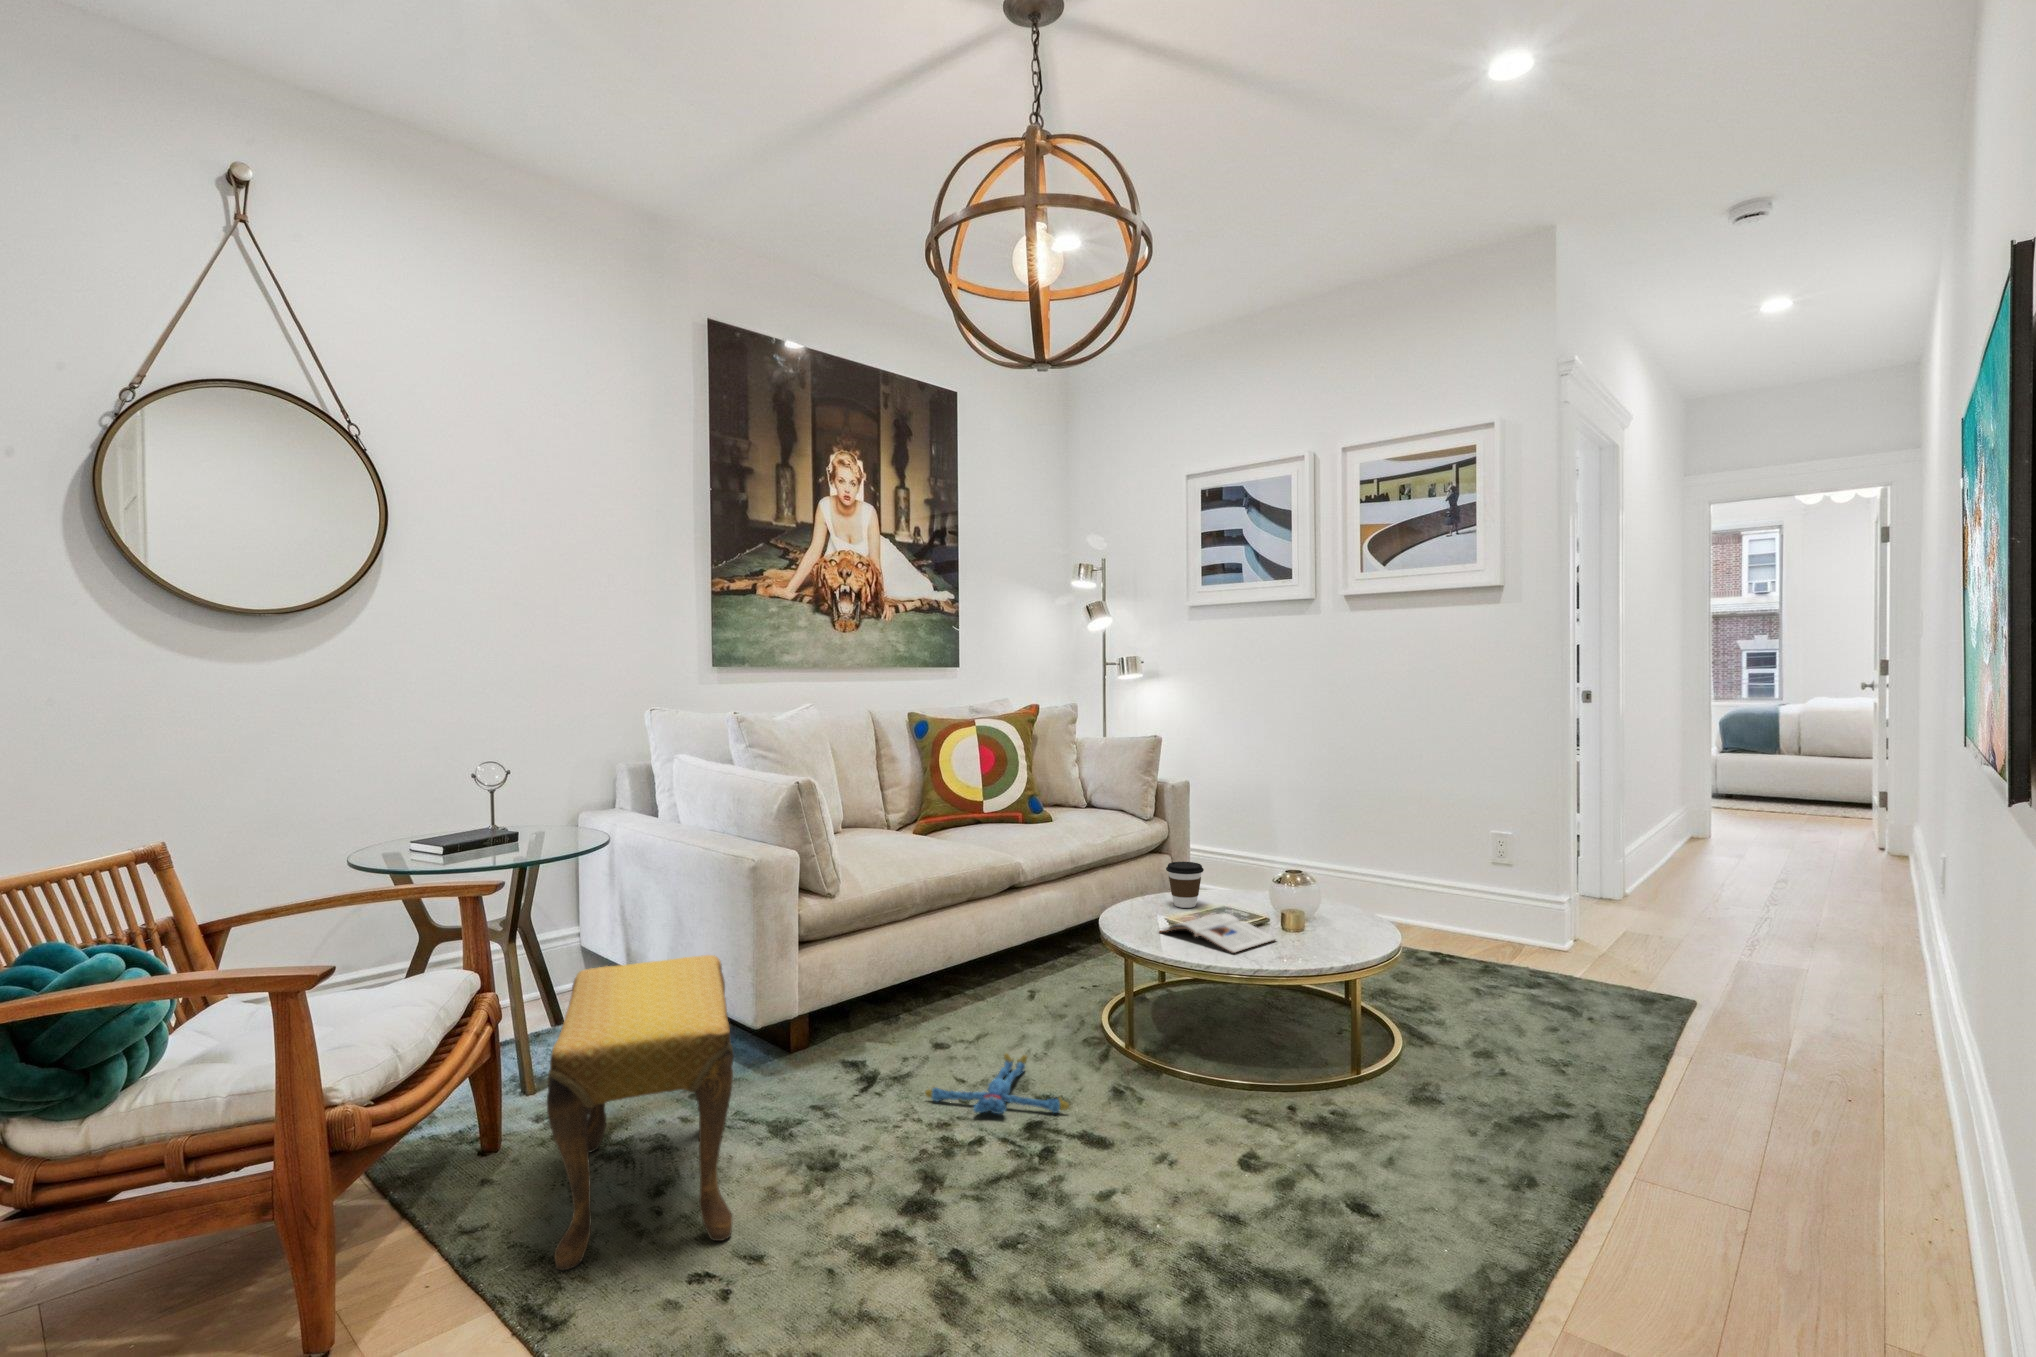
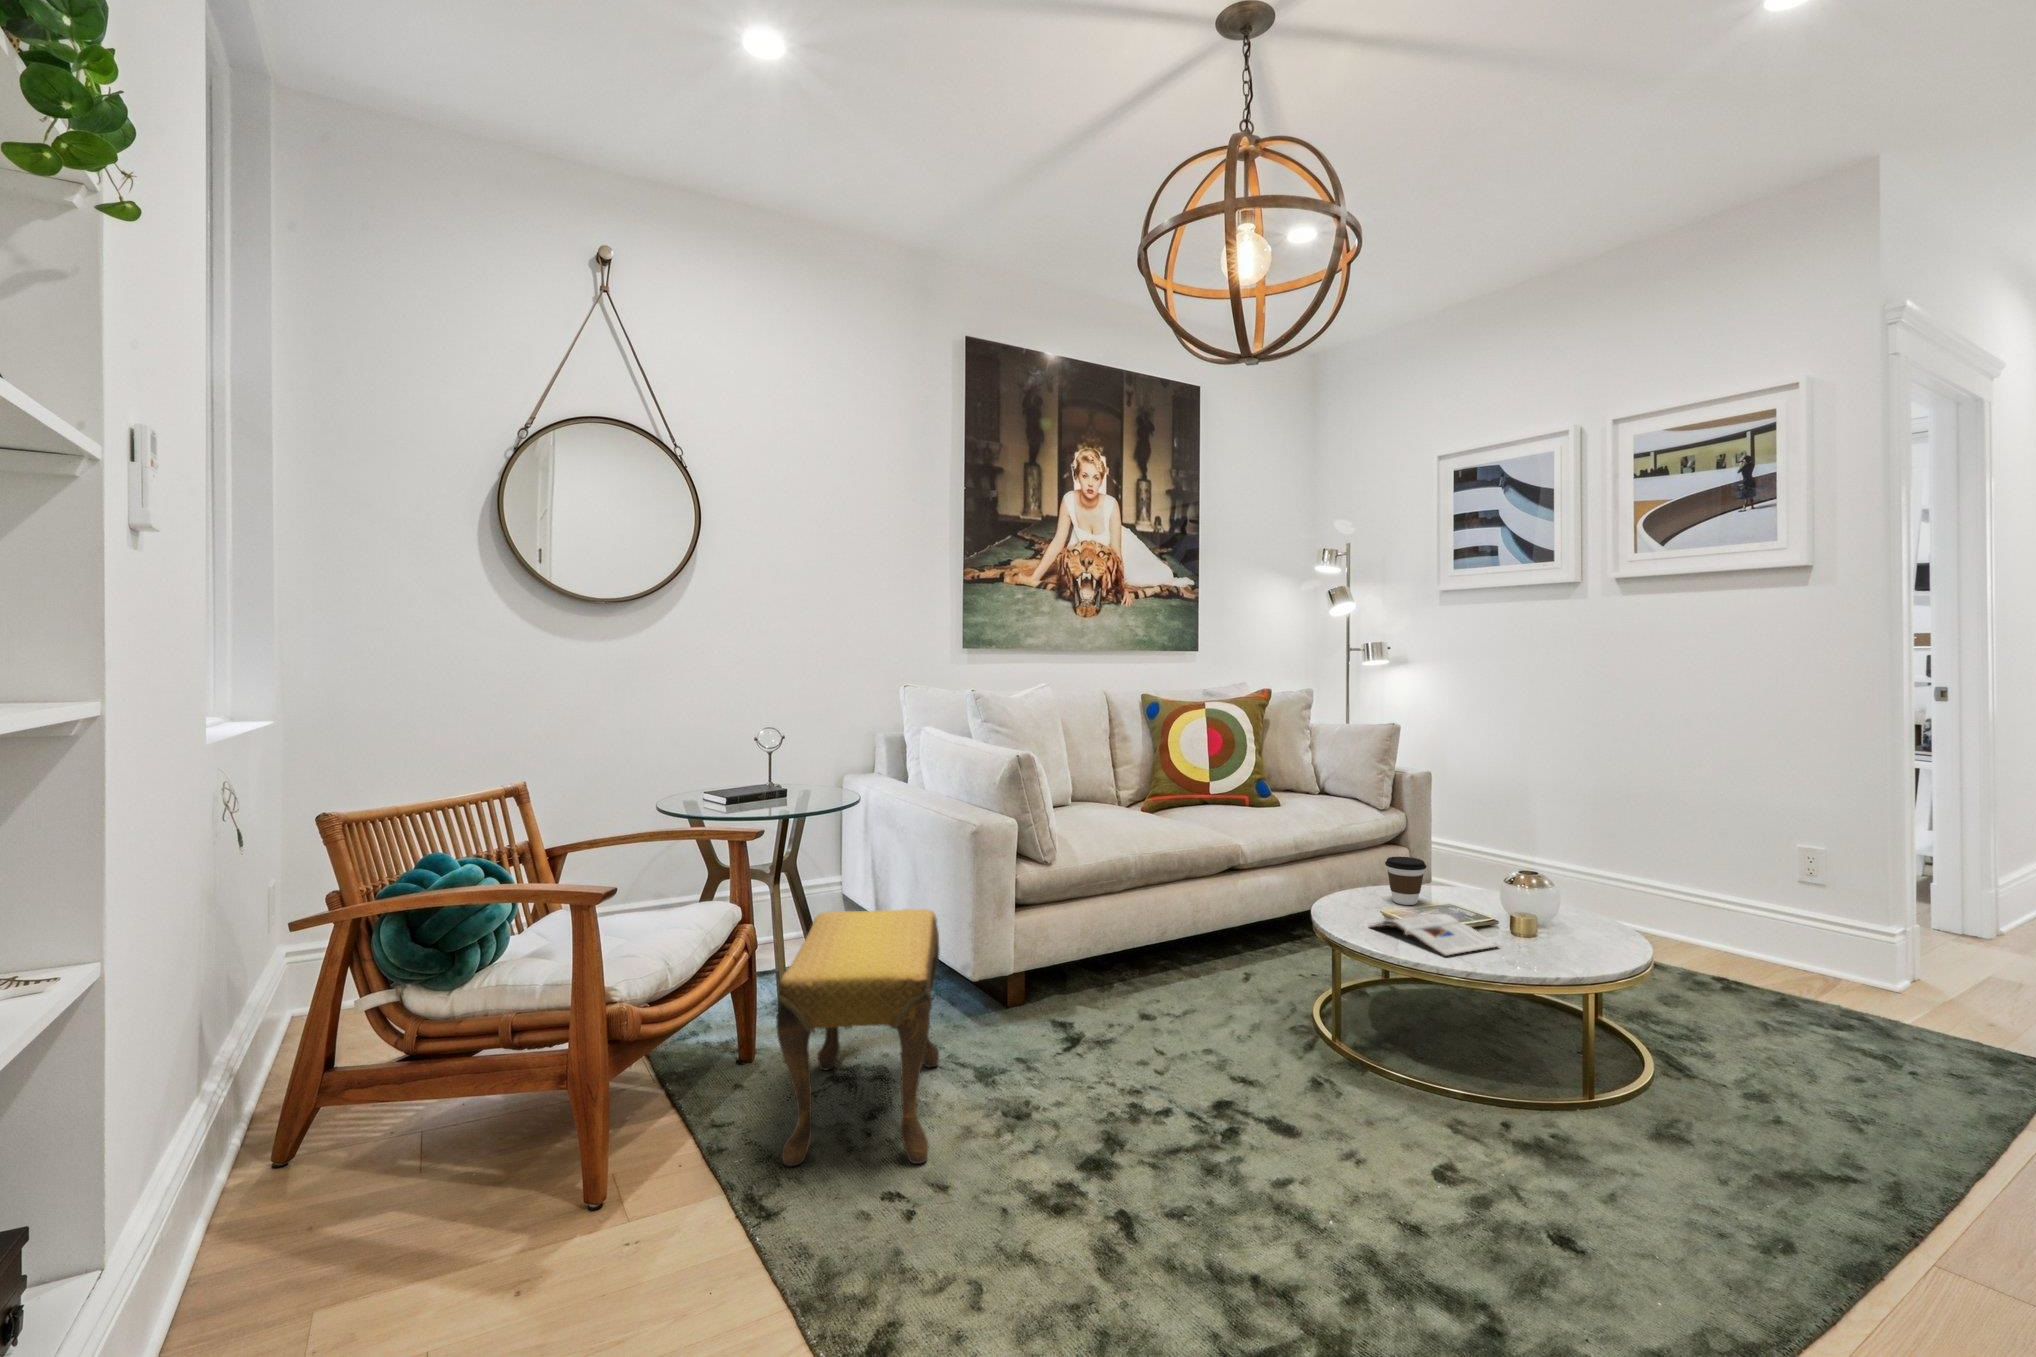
plush toy: present [925,1054,1069,1114] -> none [1121,1031,1260,1096]

